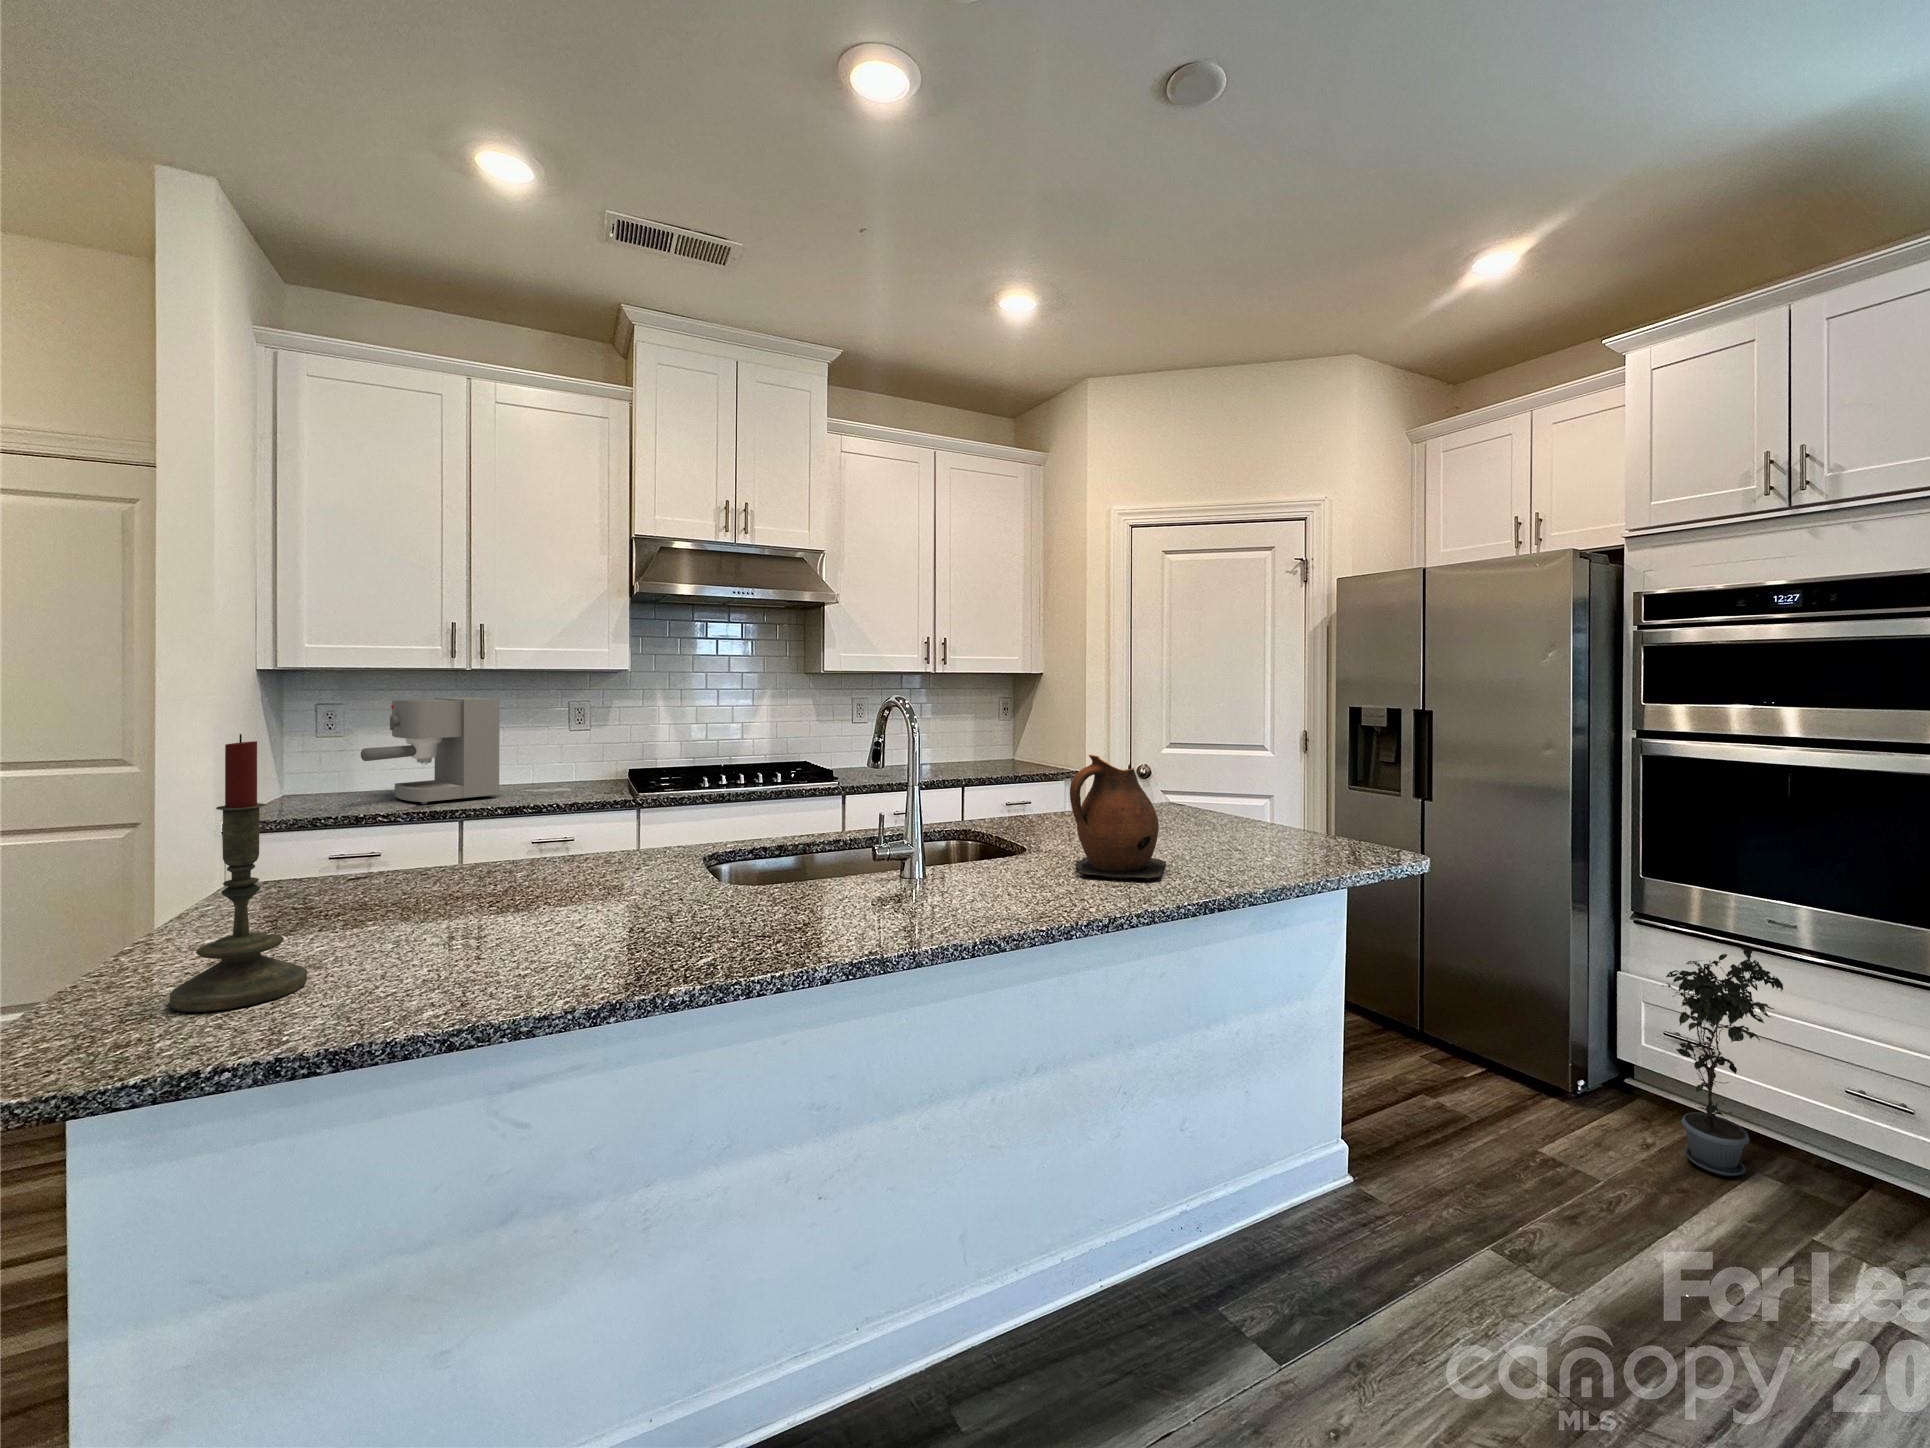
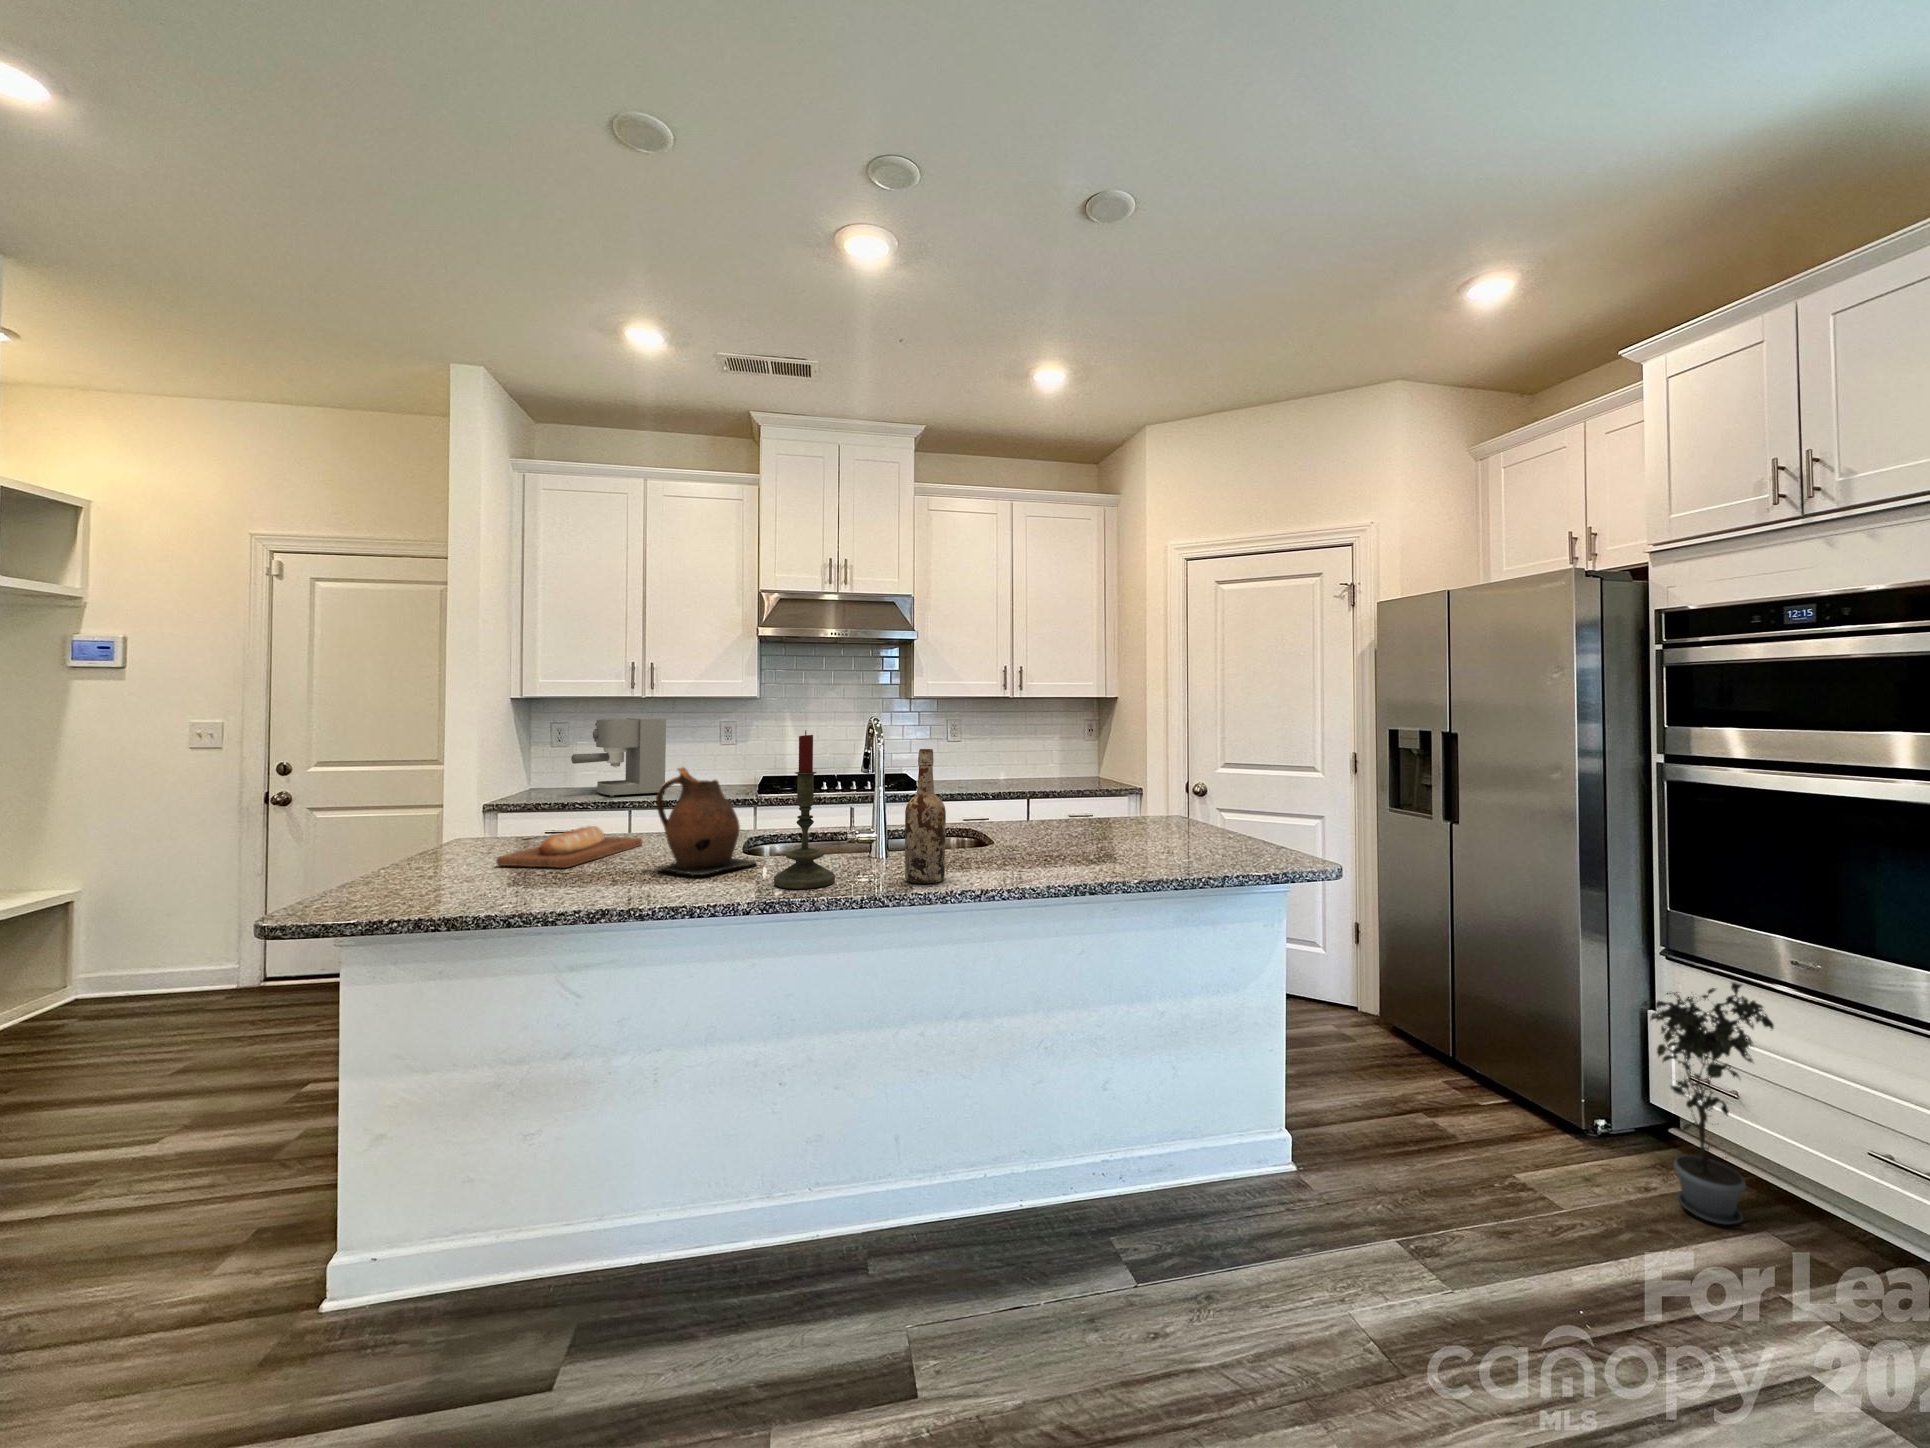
candle: present [170,734,307,1012] -> present [774,730,835,889]
wine bottle: none [1002,742,1053,916] -> present [905,749,946,883]
ceramic pitcher: present [1070,755,1166,880] -> present [656,767,756,876]
bread loaf: none [358,858,562,930] -> present [496,826,642,868]

